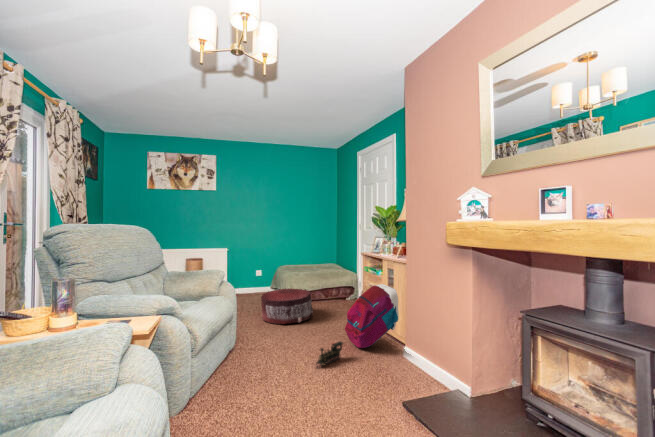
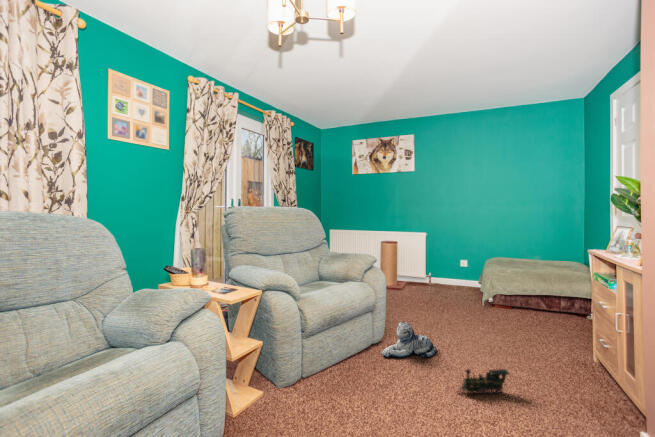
backpack: present [345,284,399,348] -> none [527,300,627,392]
pouf: present [261,288,313,324] -> none [438,285,507,332]
plush toy: none [242,326,281,361] -> present [382,321,436,357]

